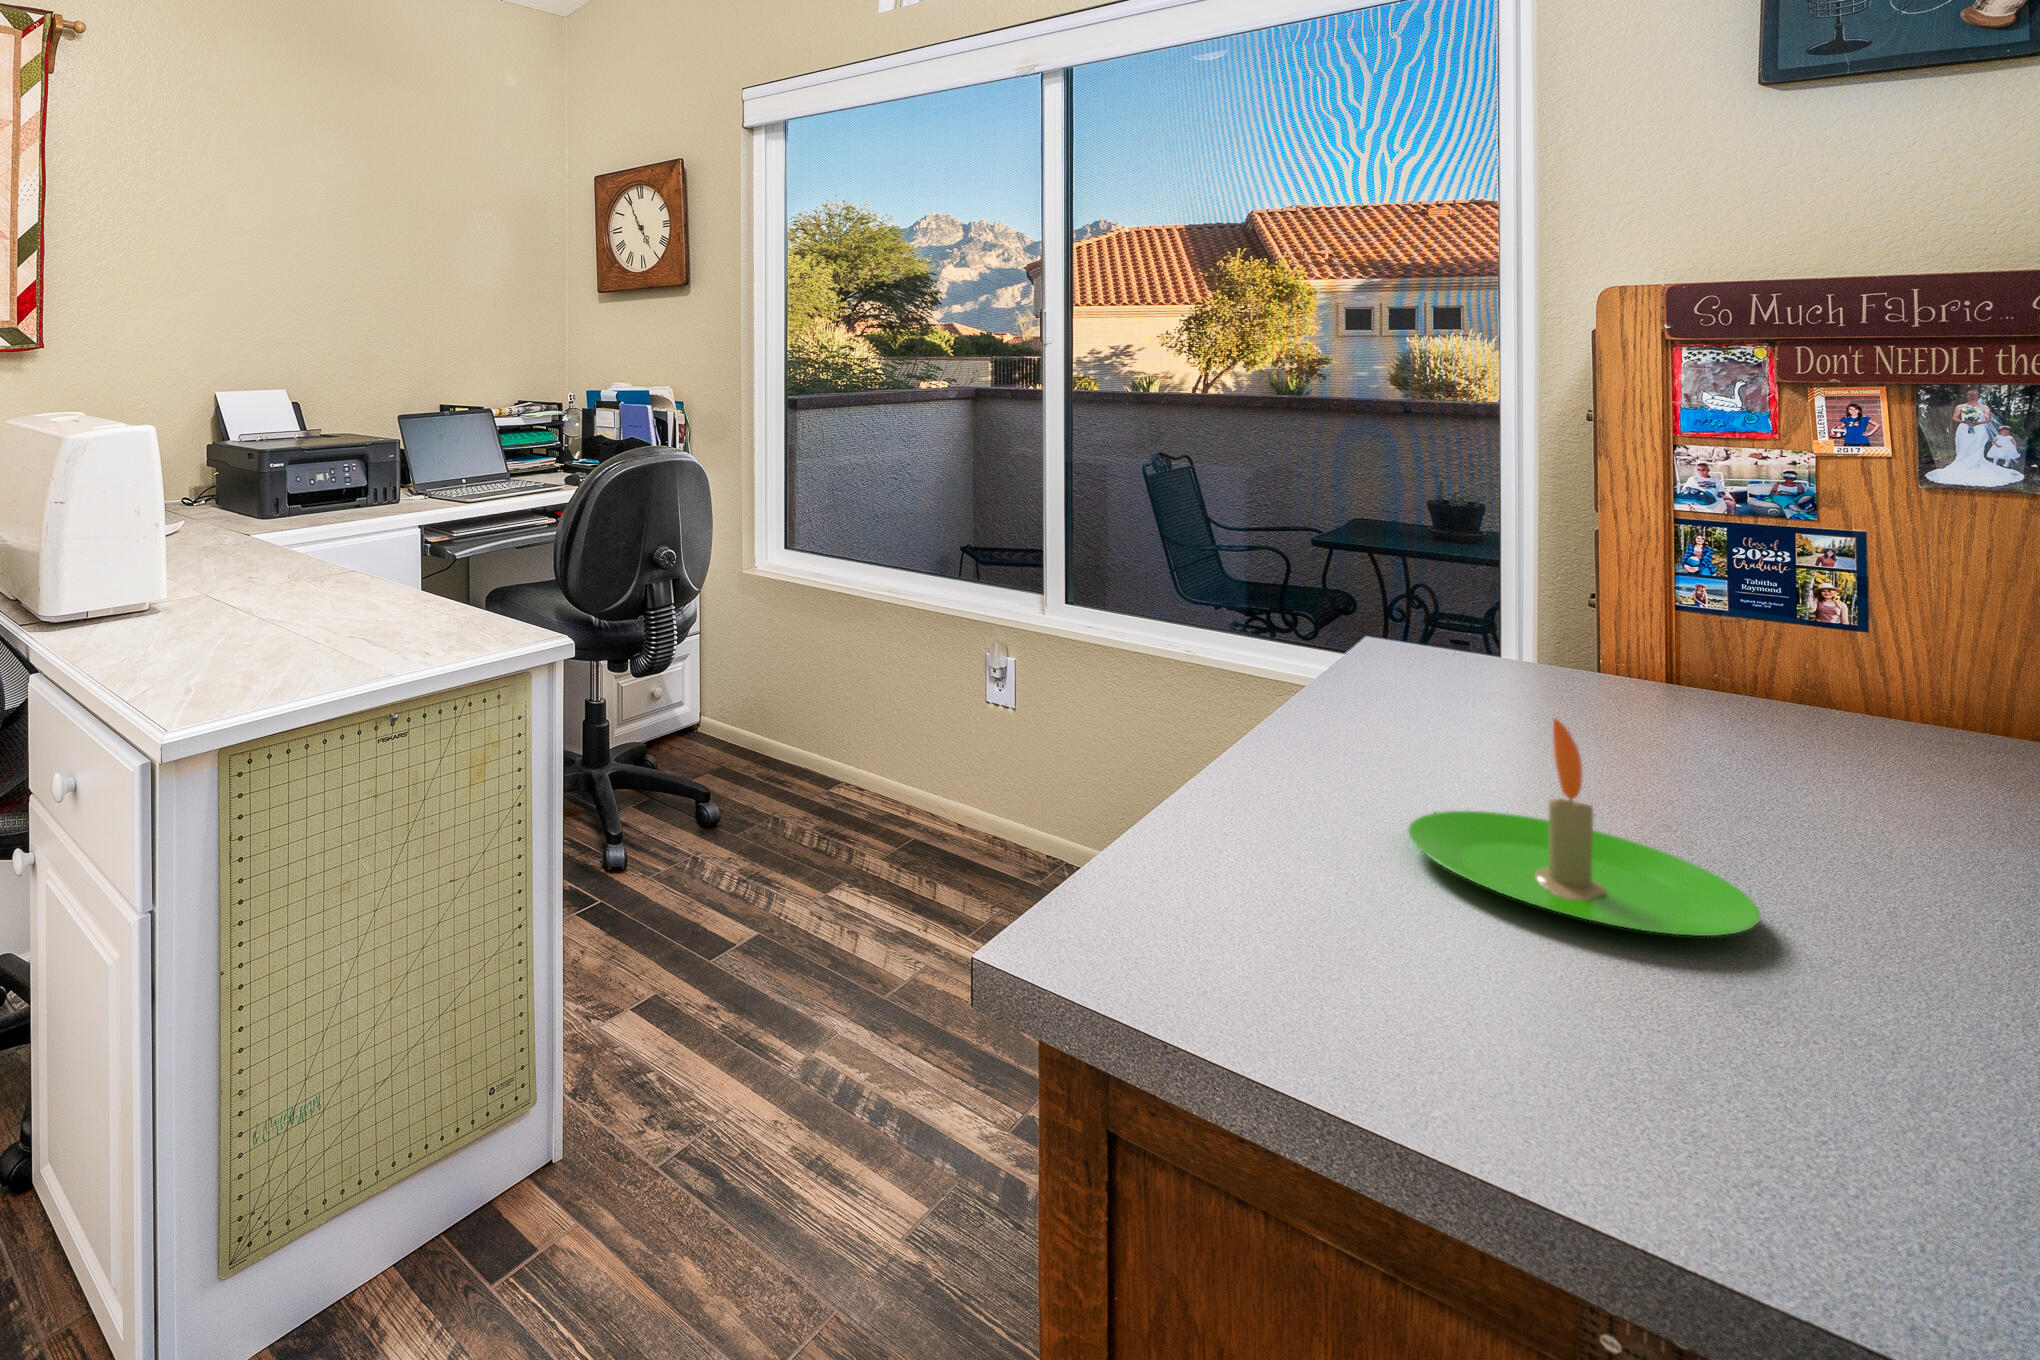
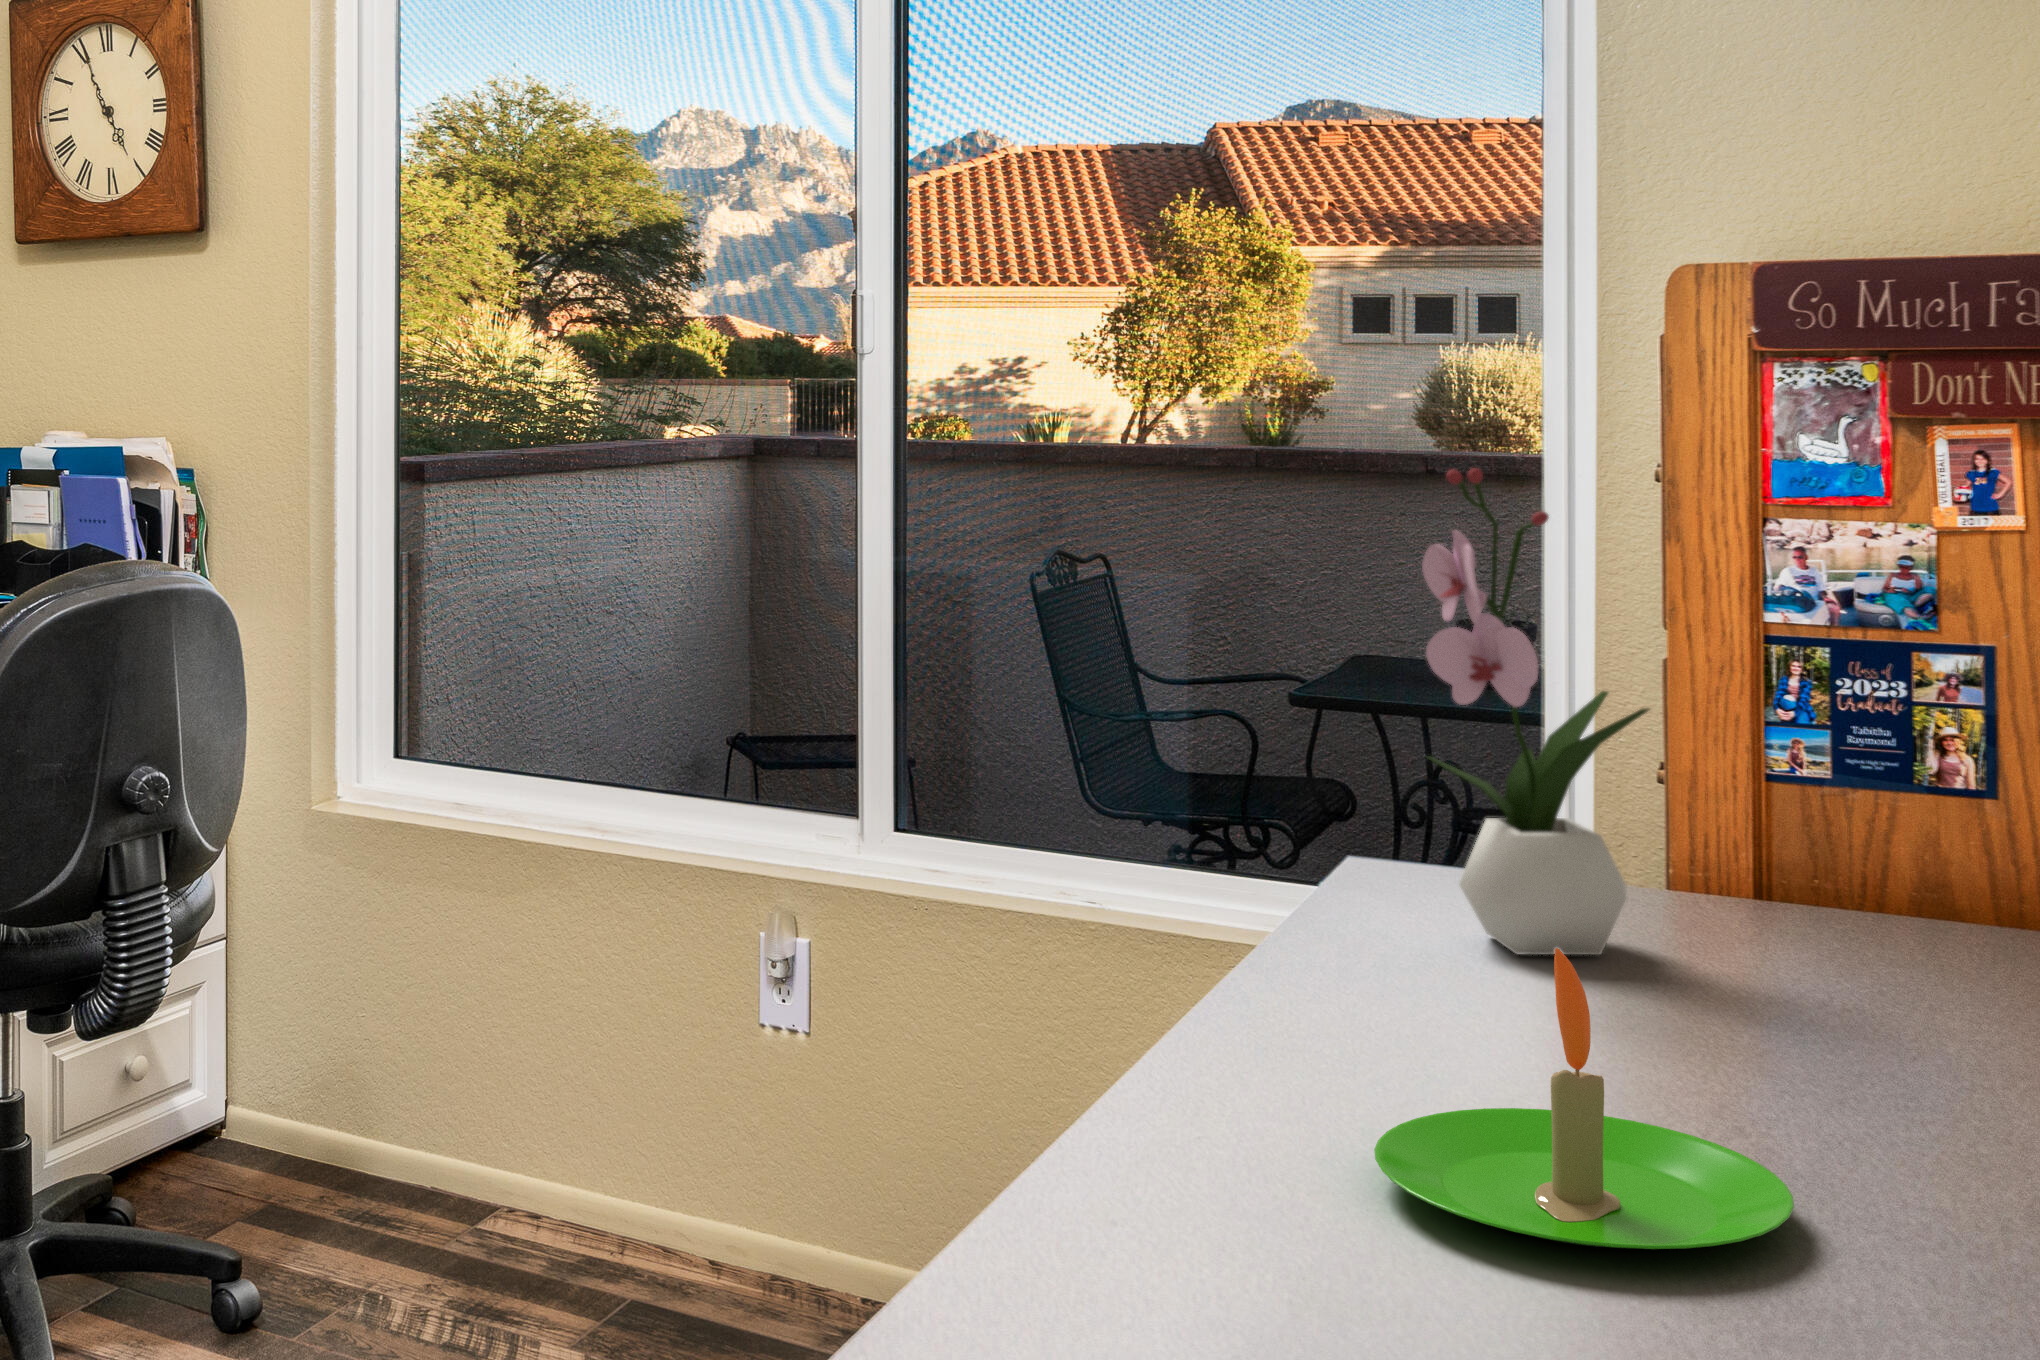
flower arrangement: none [1416,407,1595,714] -> present [1422,468,1649,955]

